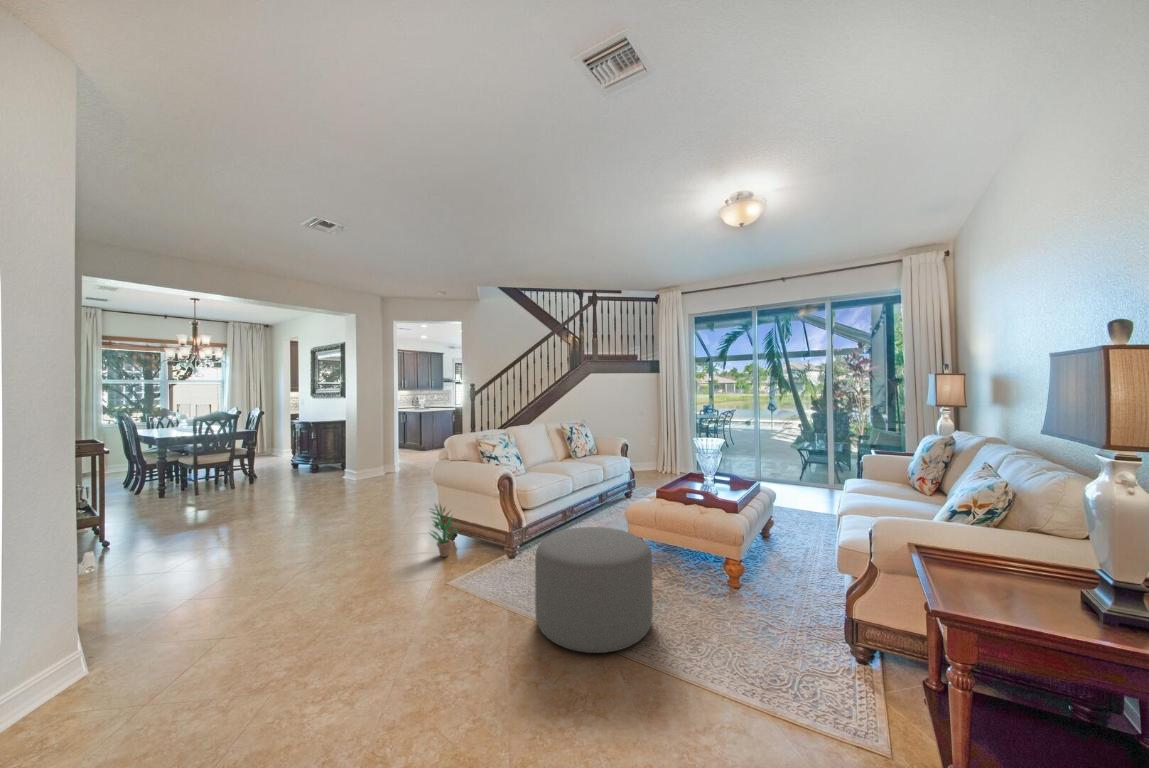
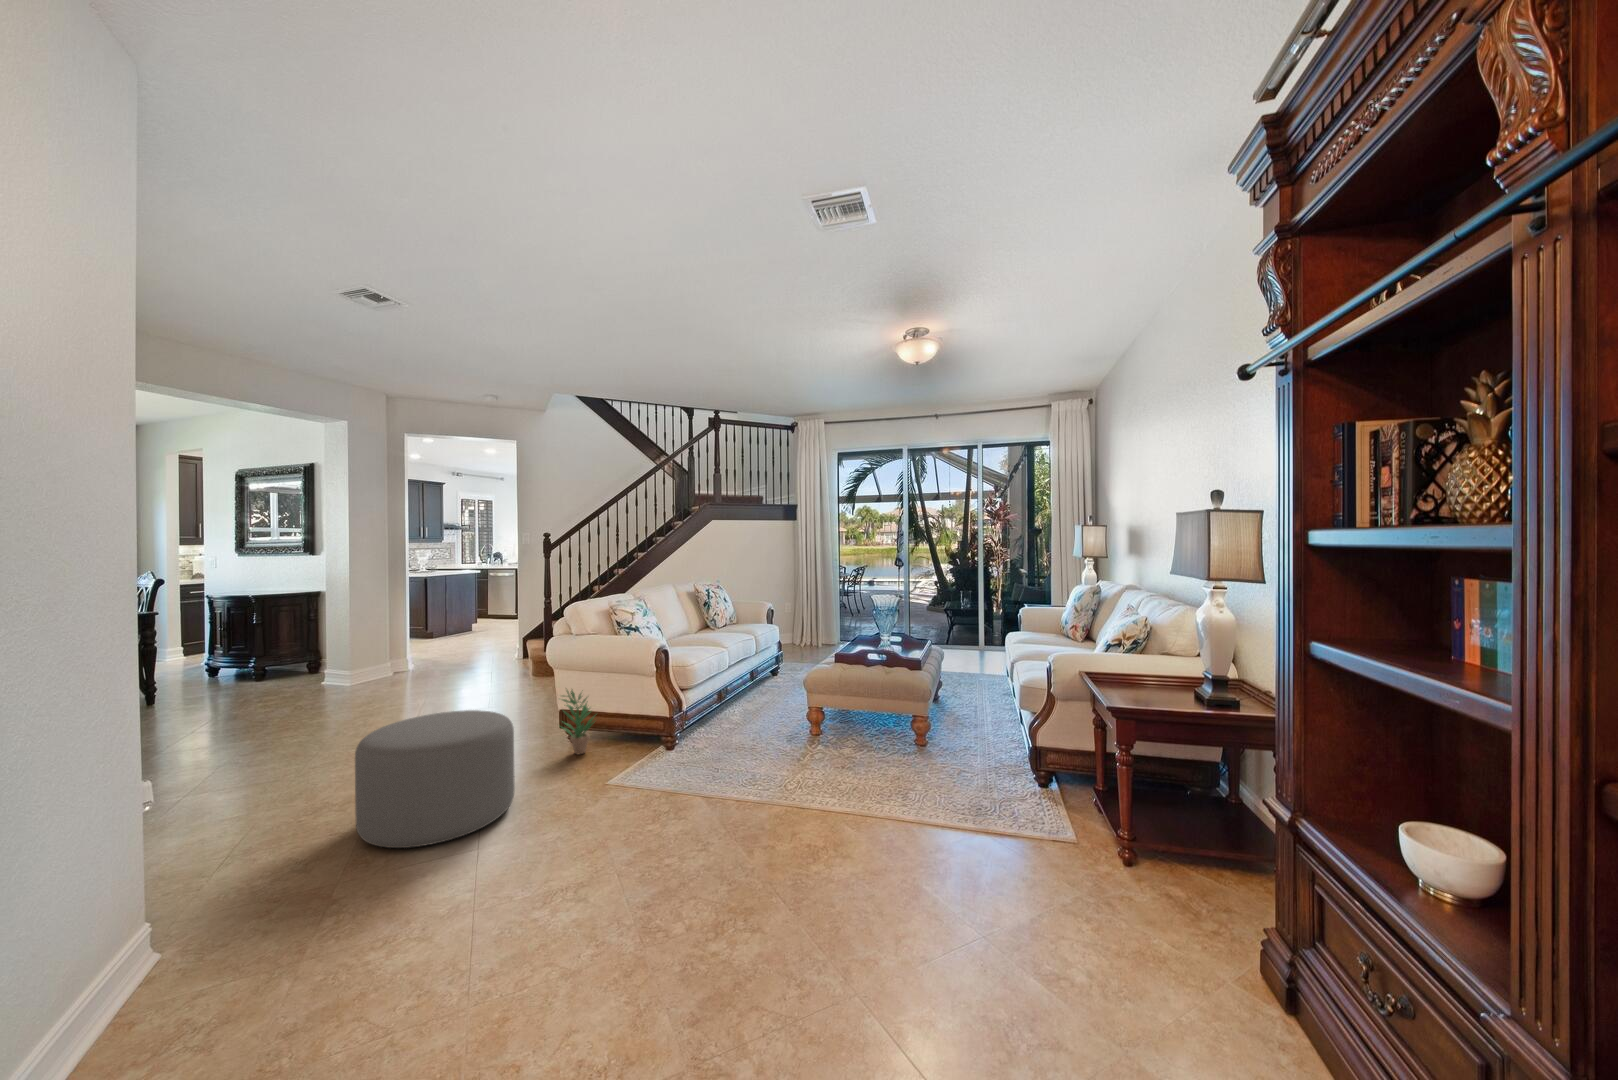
ottoman: present [535,527,653,653] -> present [355,710,515,848]

